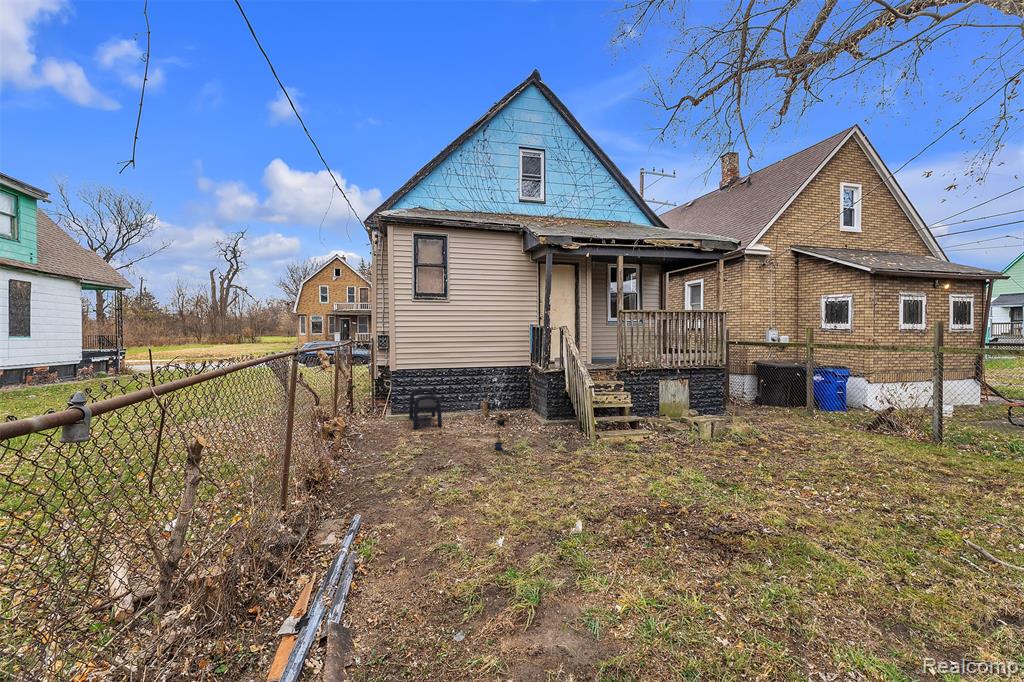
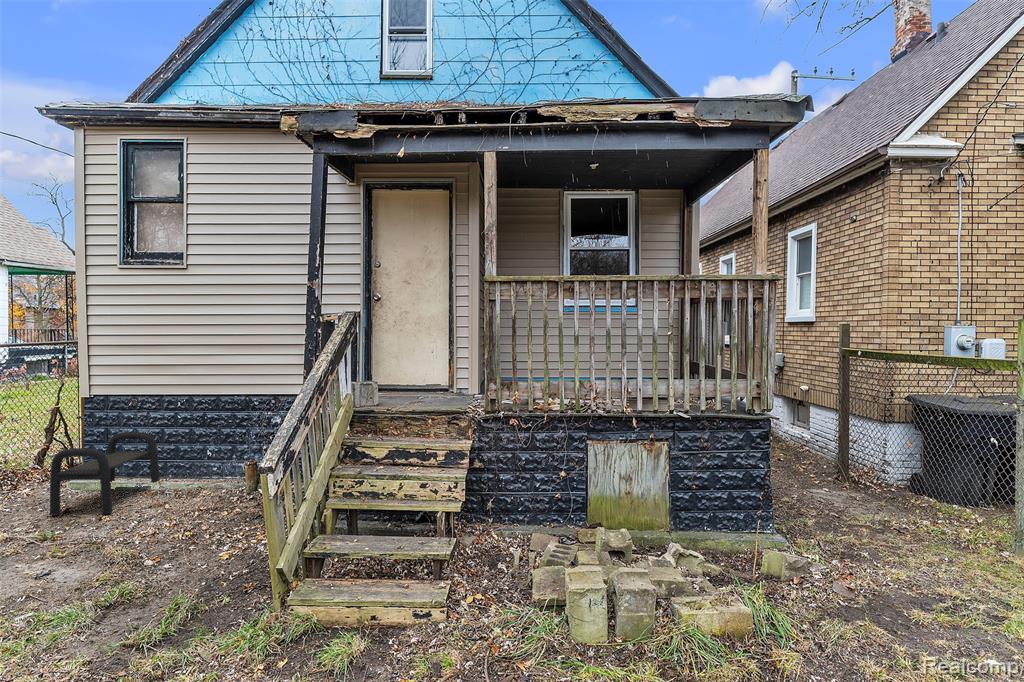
potted plant: present [490,416,508,450] -> none [29,511,79,603]

